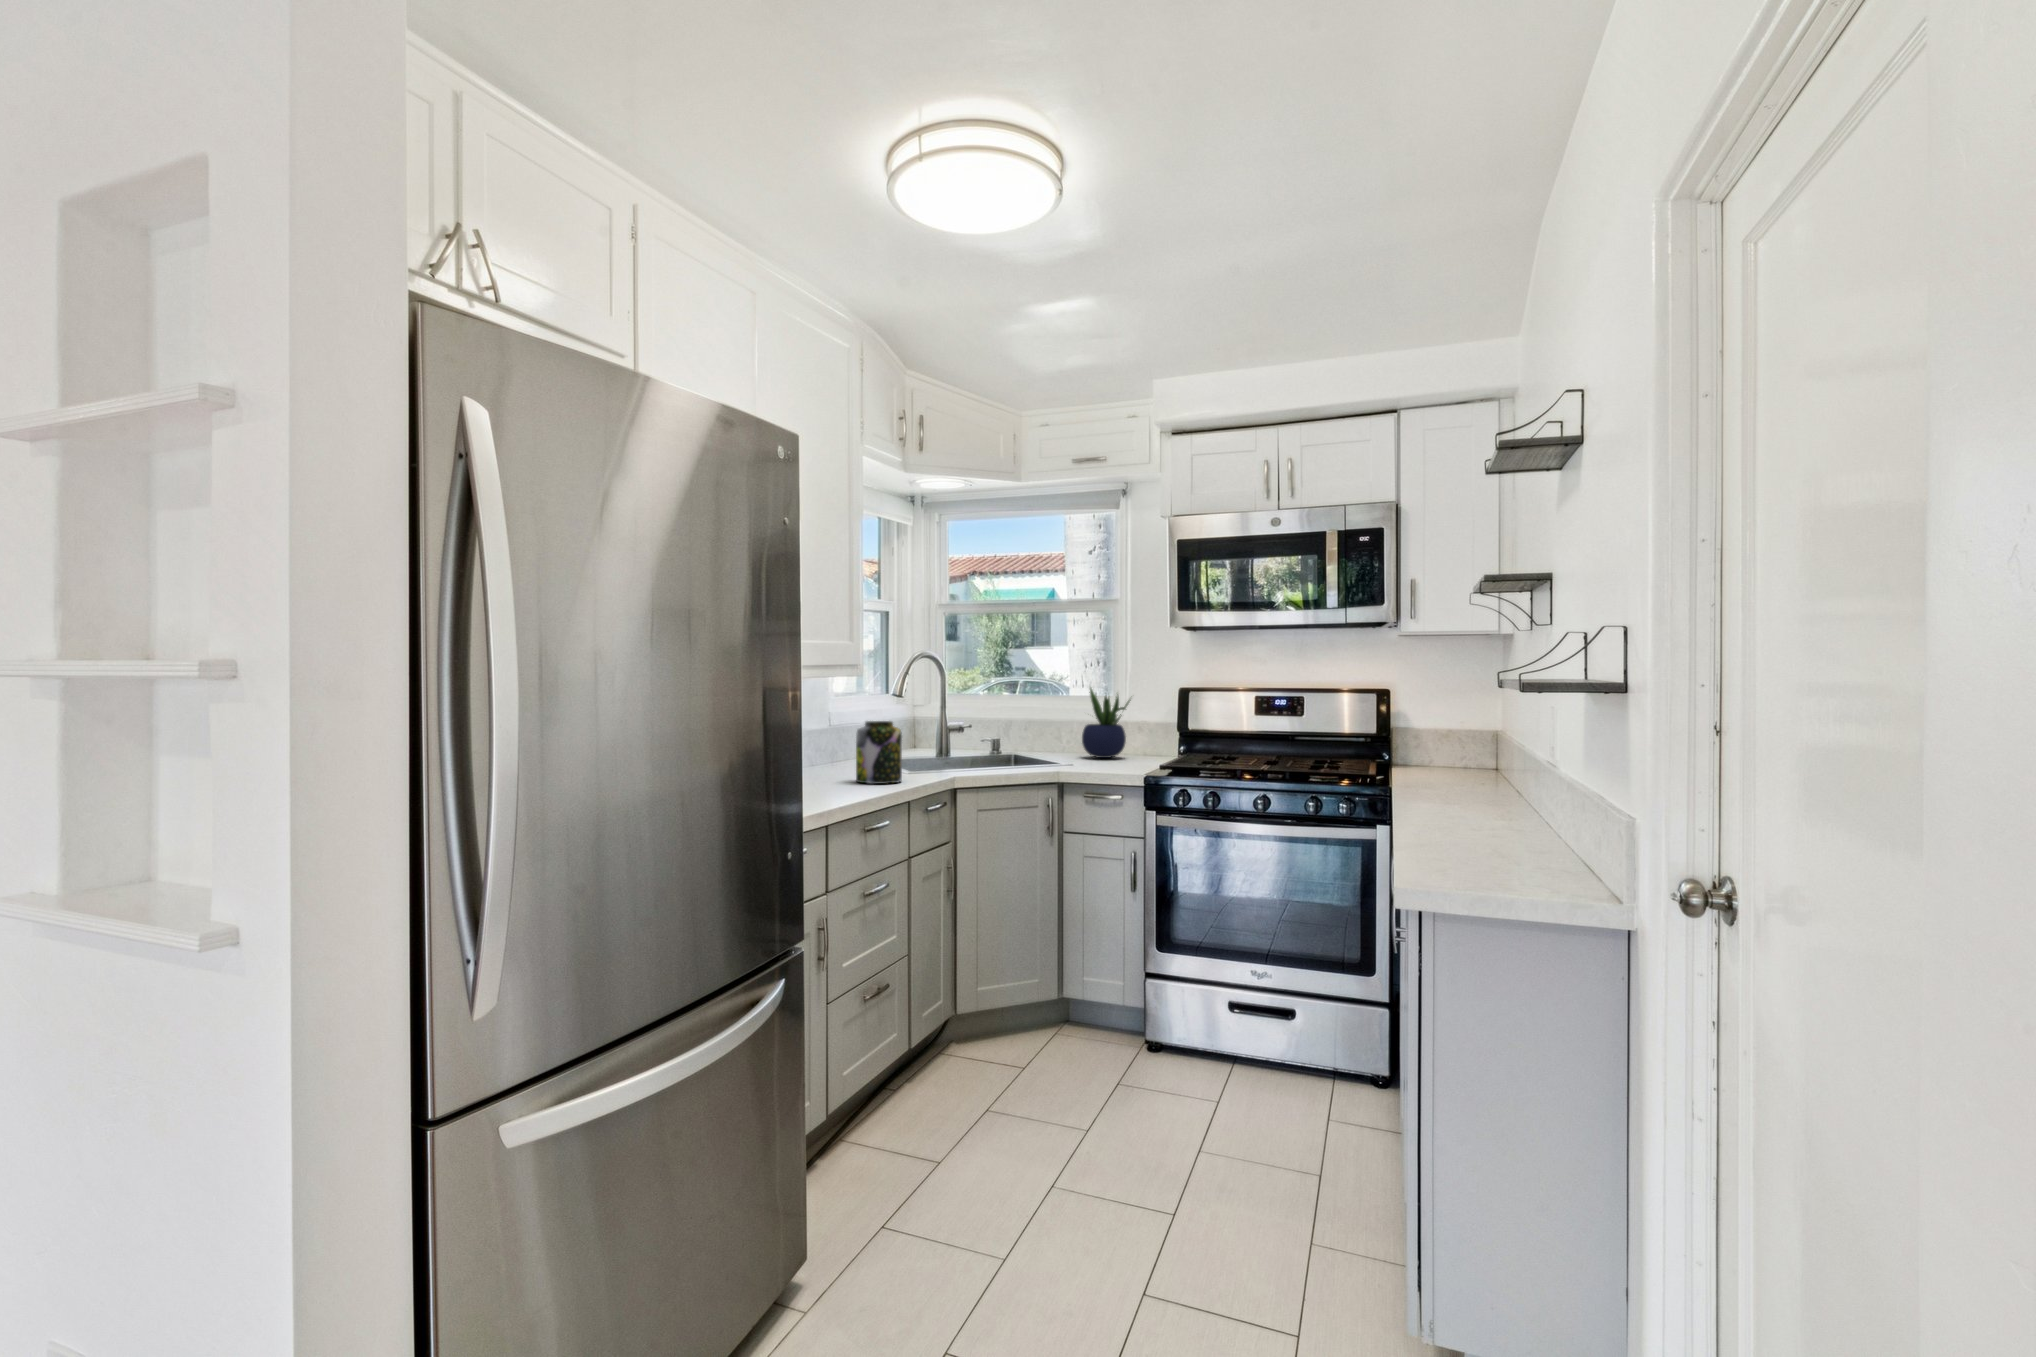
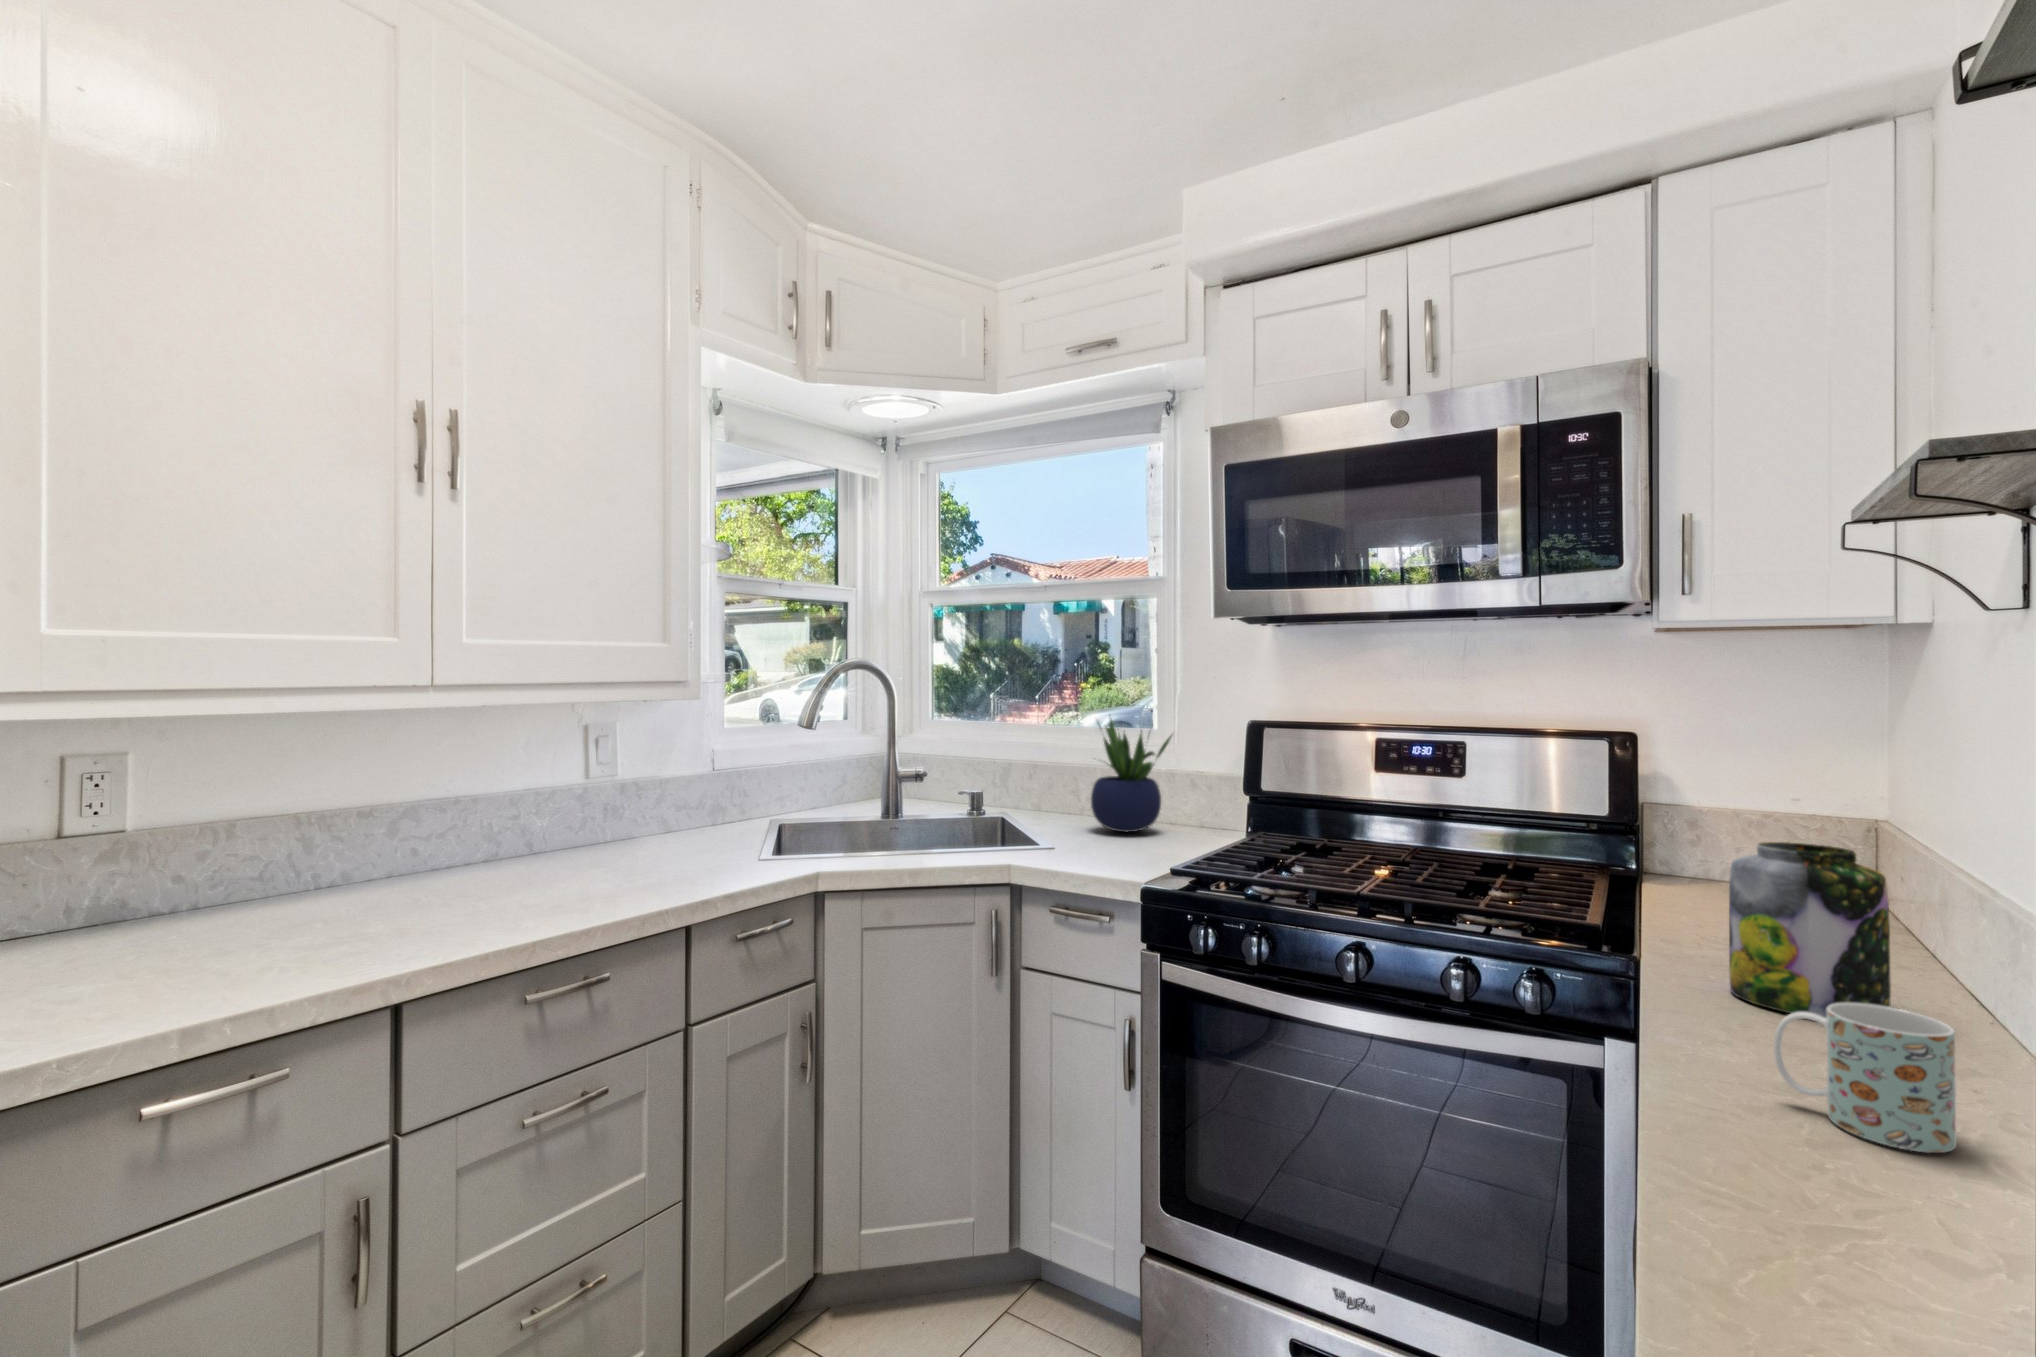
jar: present [856,721,902,784] -> present [1729,842,1891,1018]
mug: none [1434,777,1485,820] -> present [1773,1003,1956,1153]

